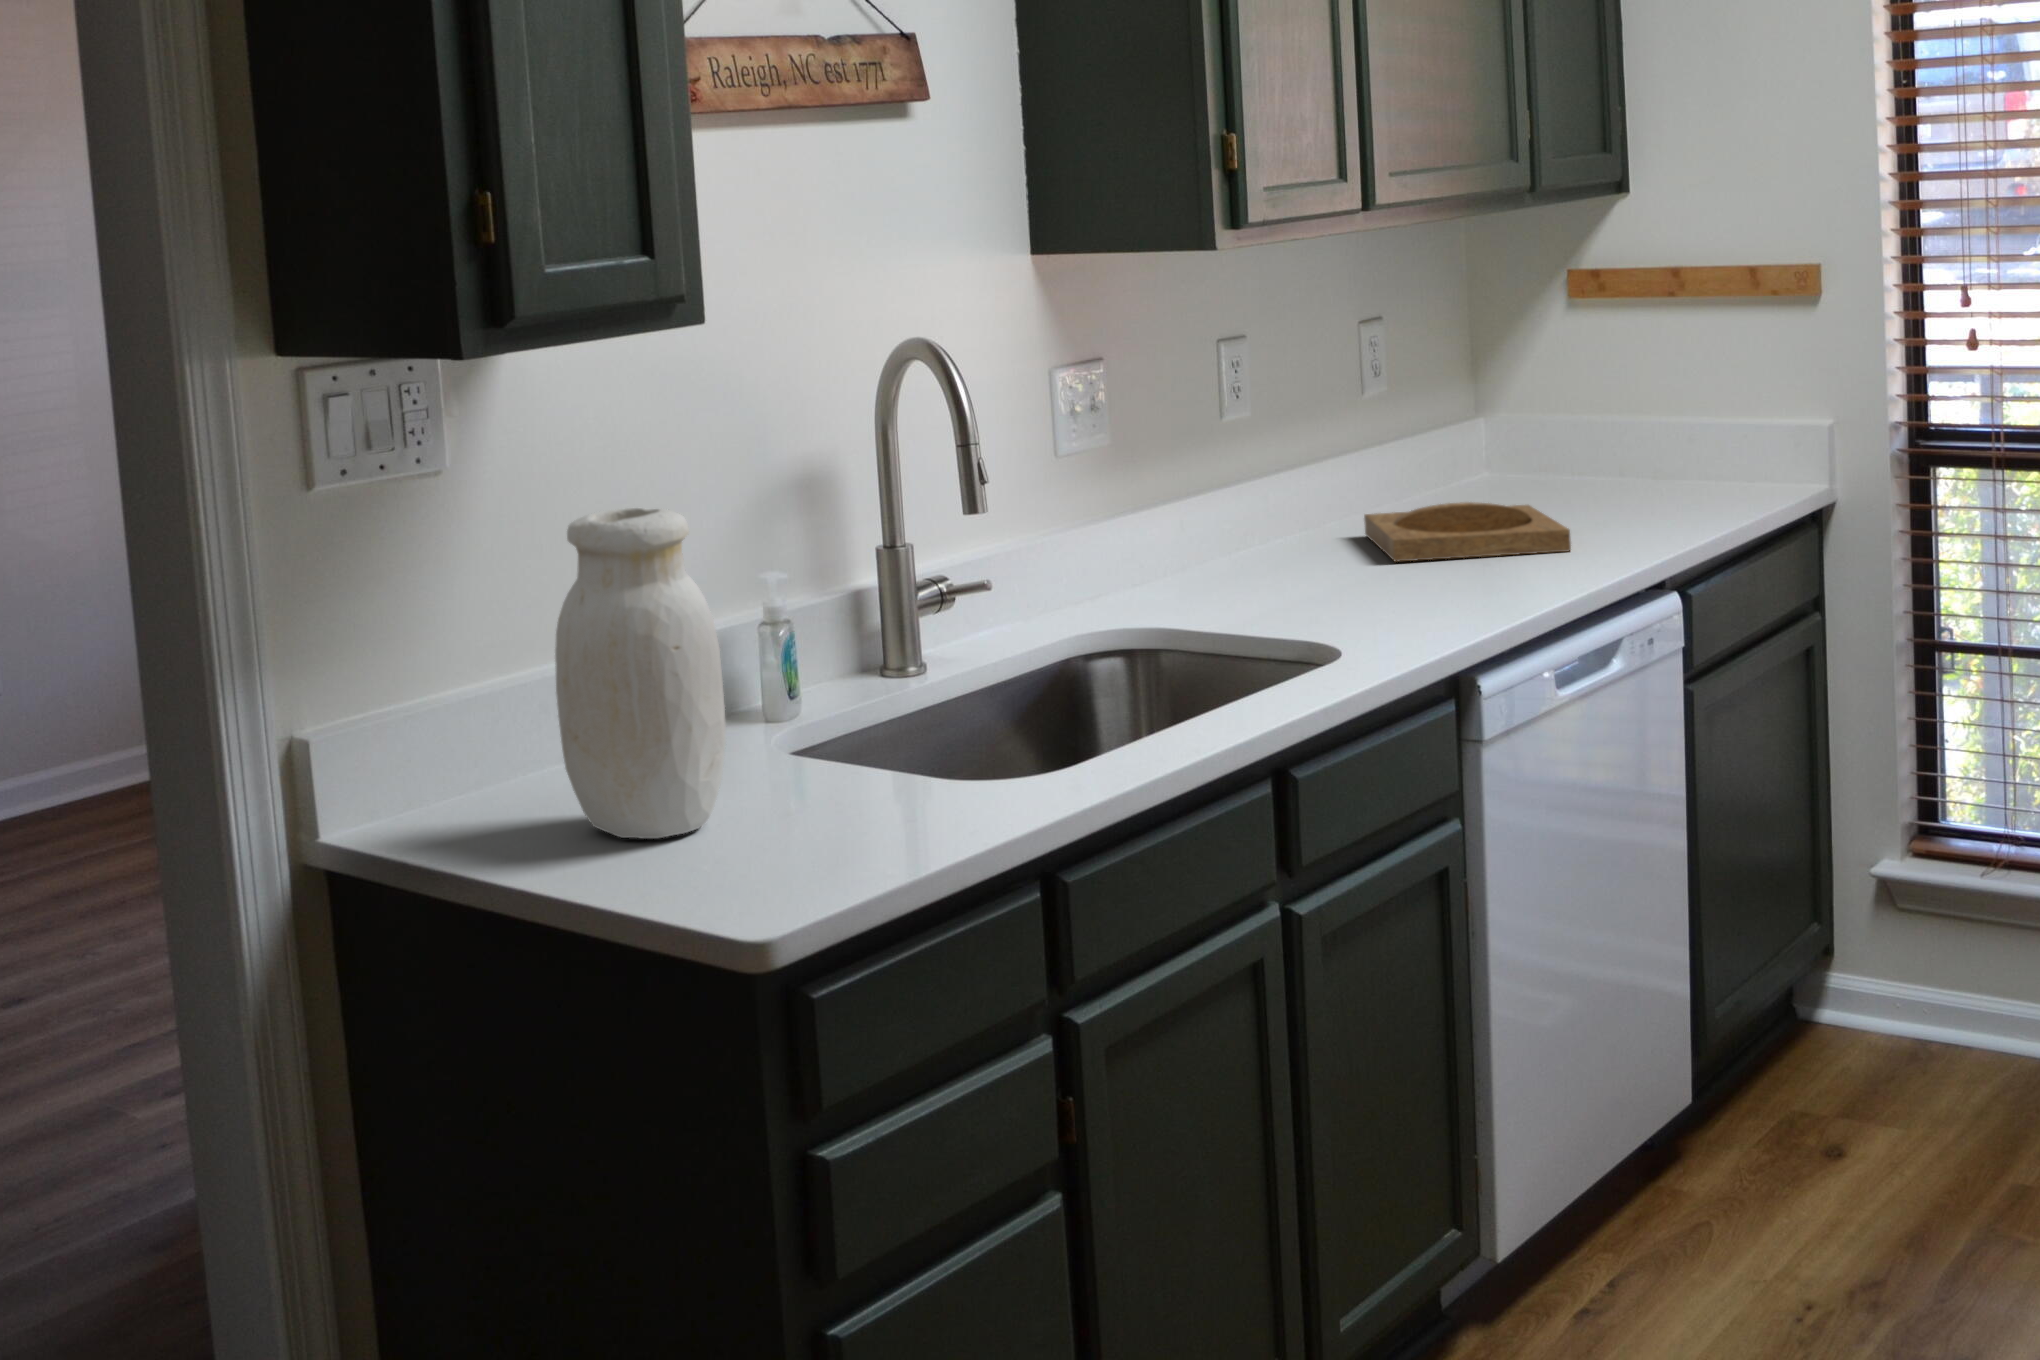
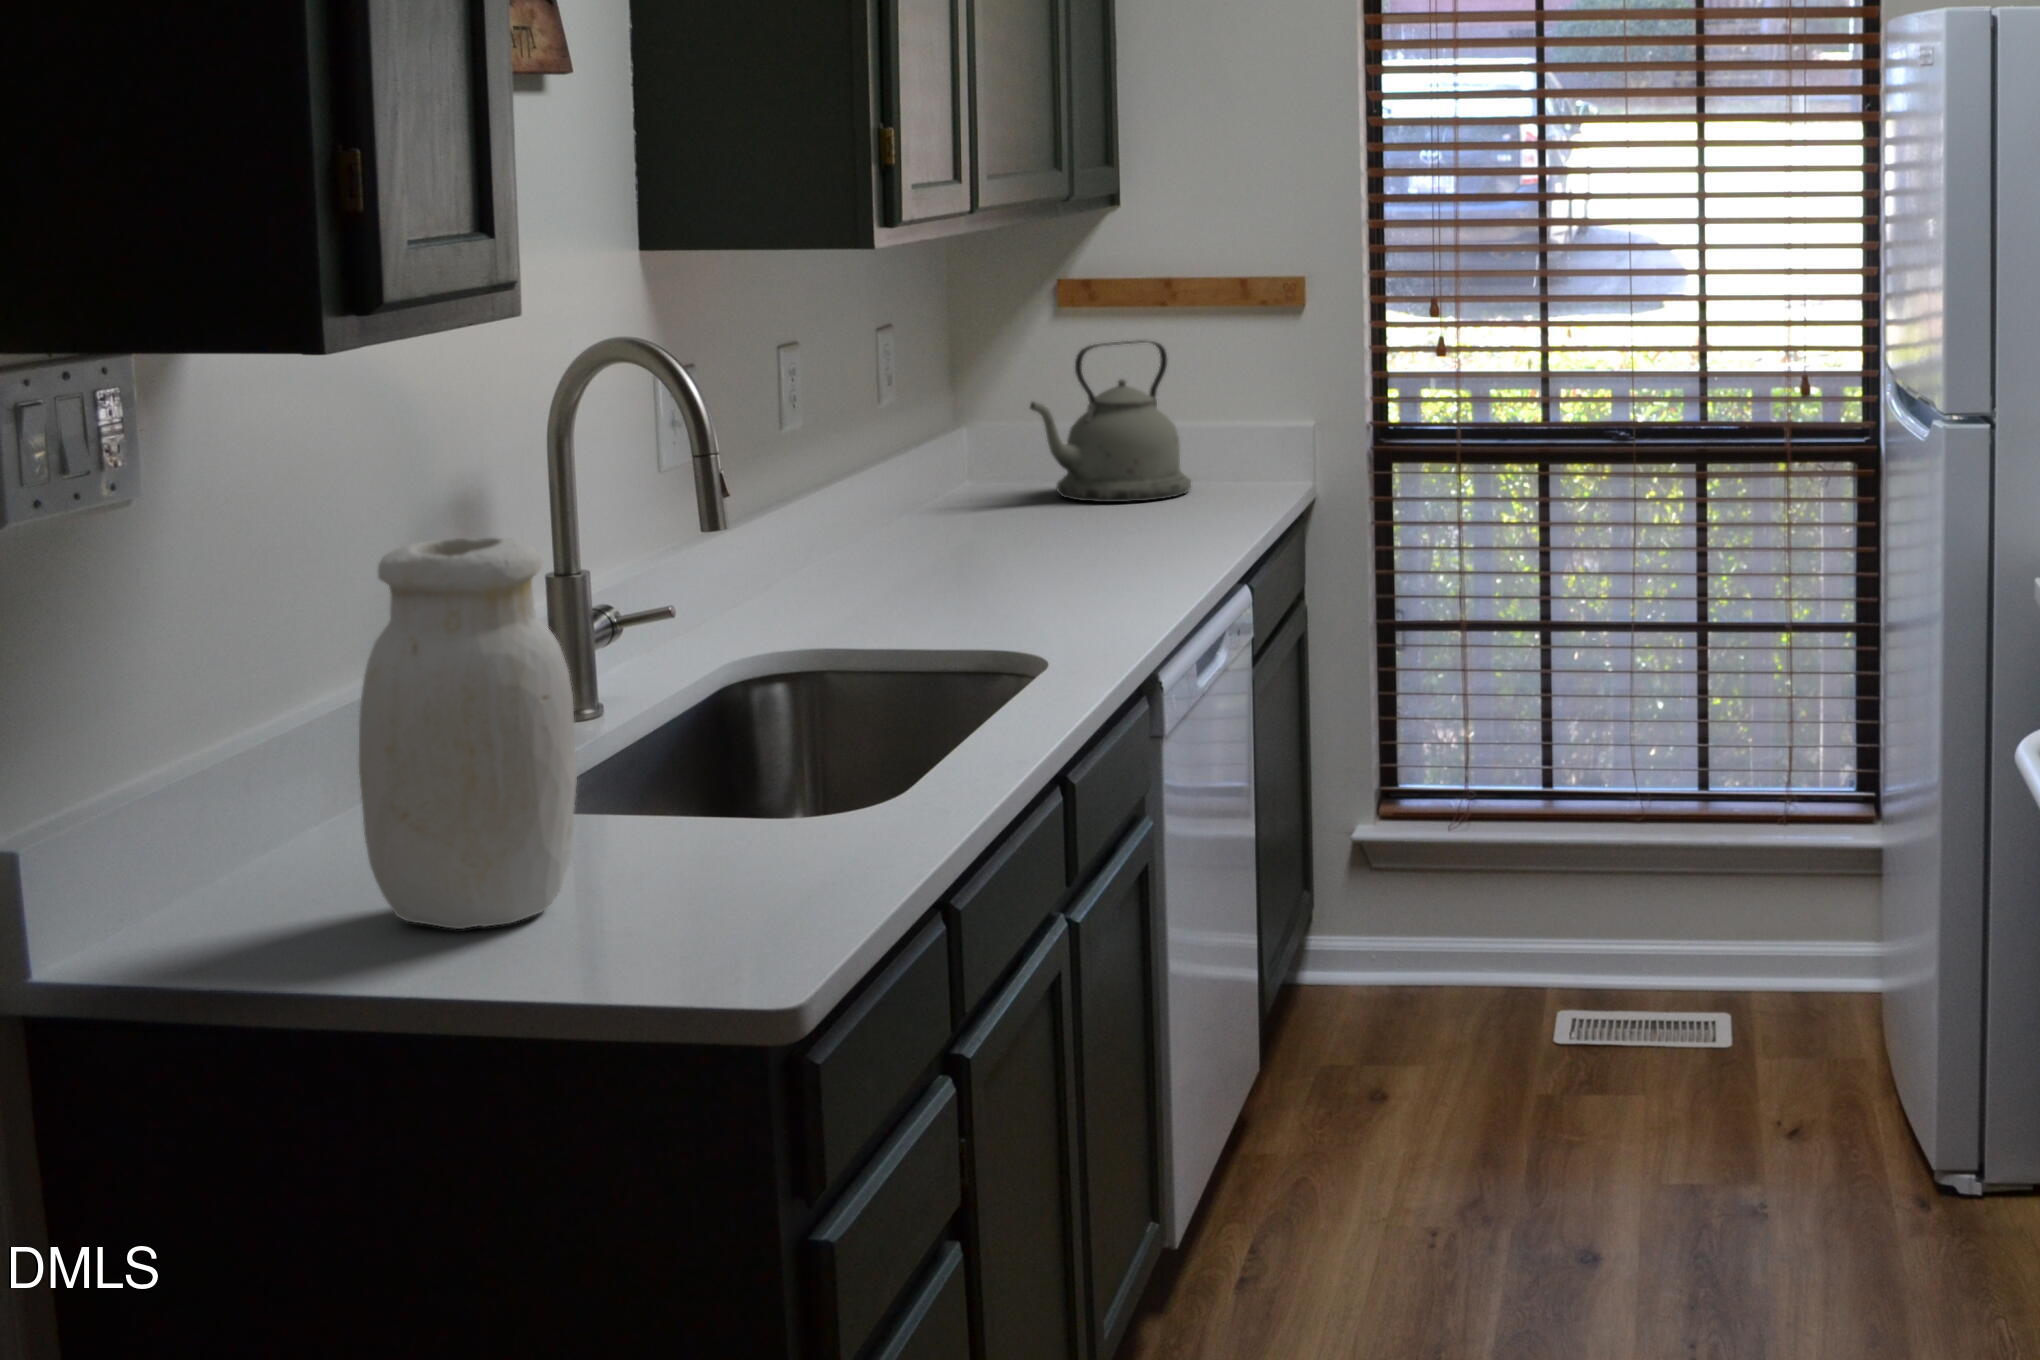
kettle: none [1503,335,1681,499] -> present [1030,341,1191,502]
tray: present [1364,502,1571,562] -> none [927,509,1157,571]

